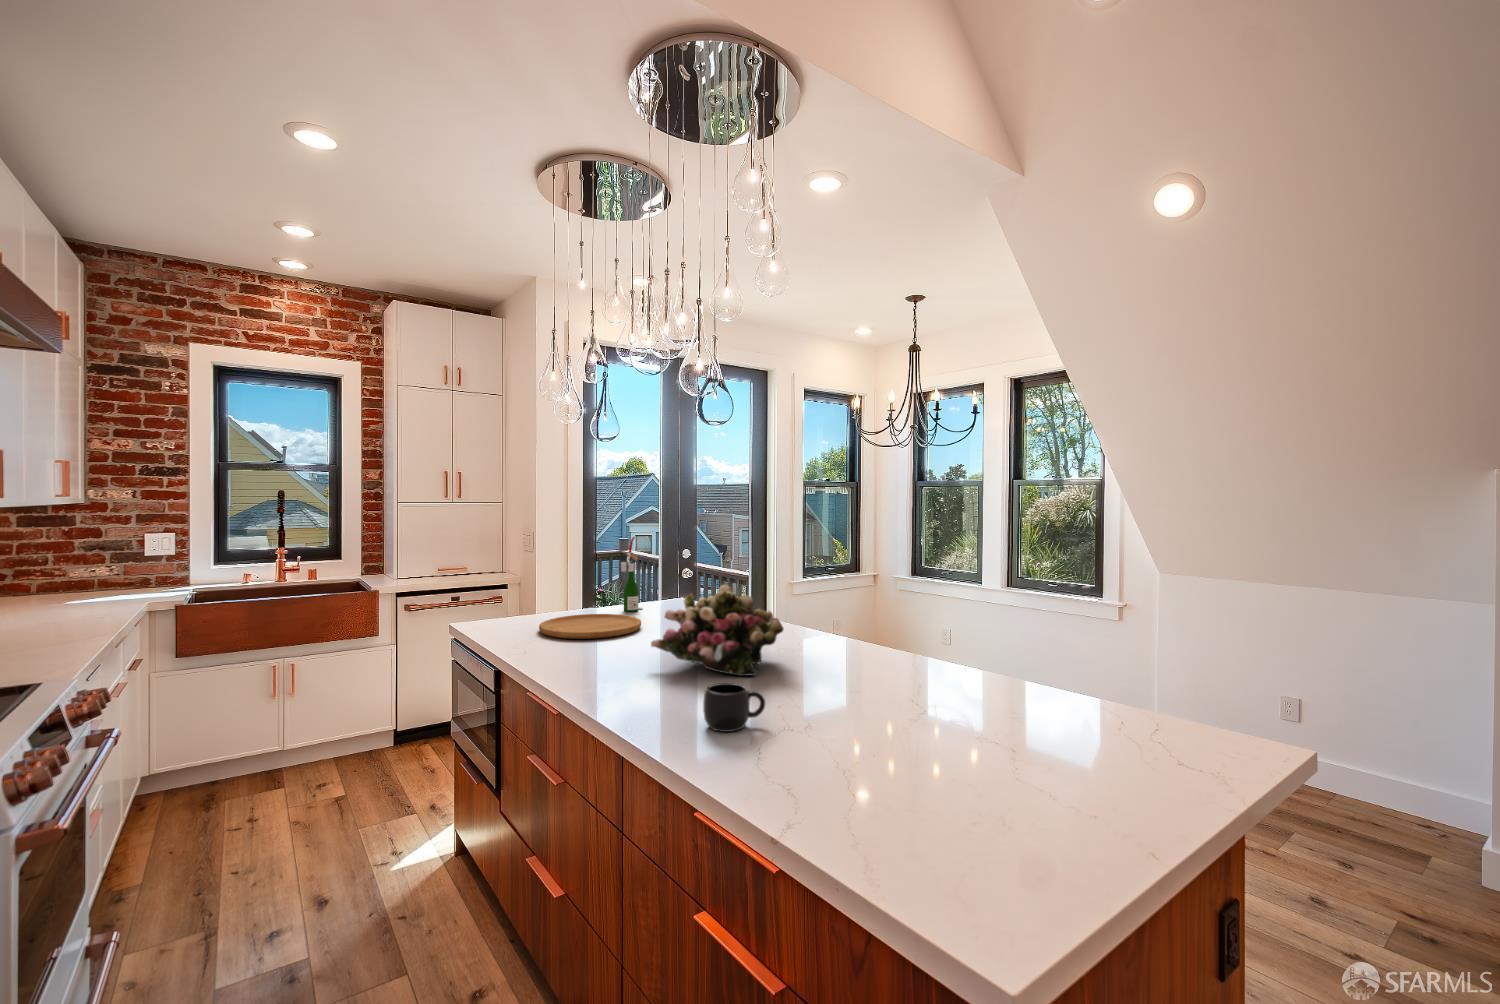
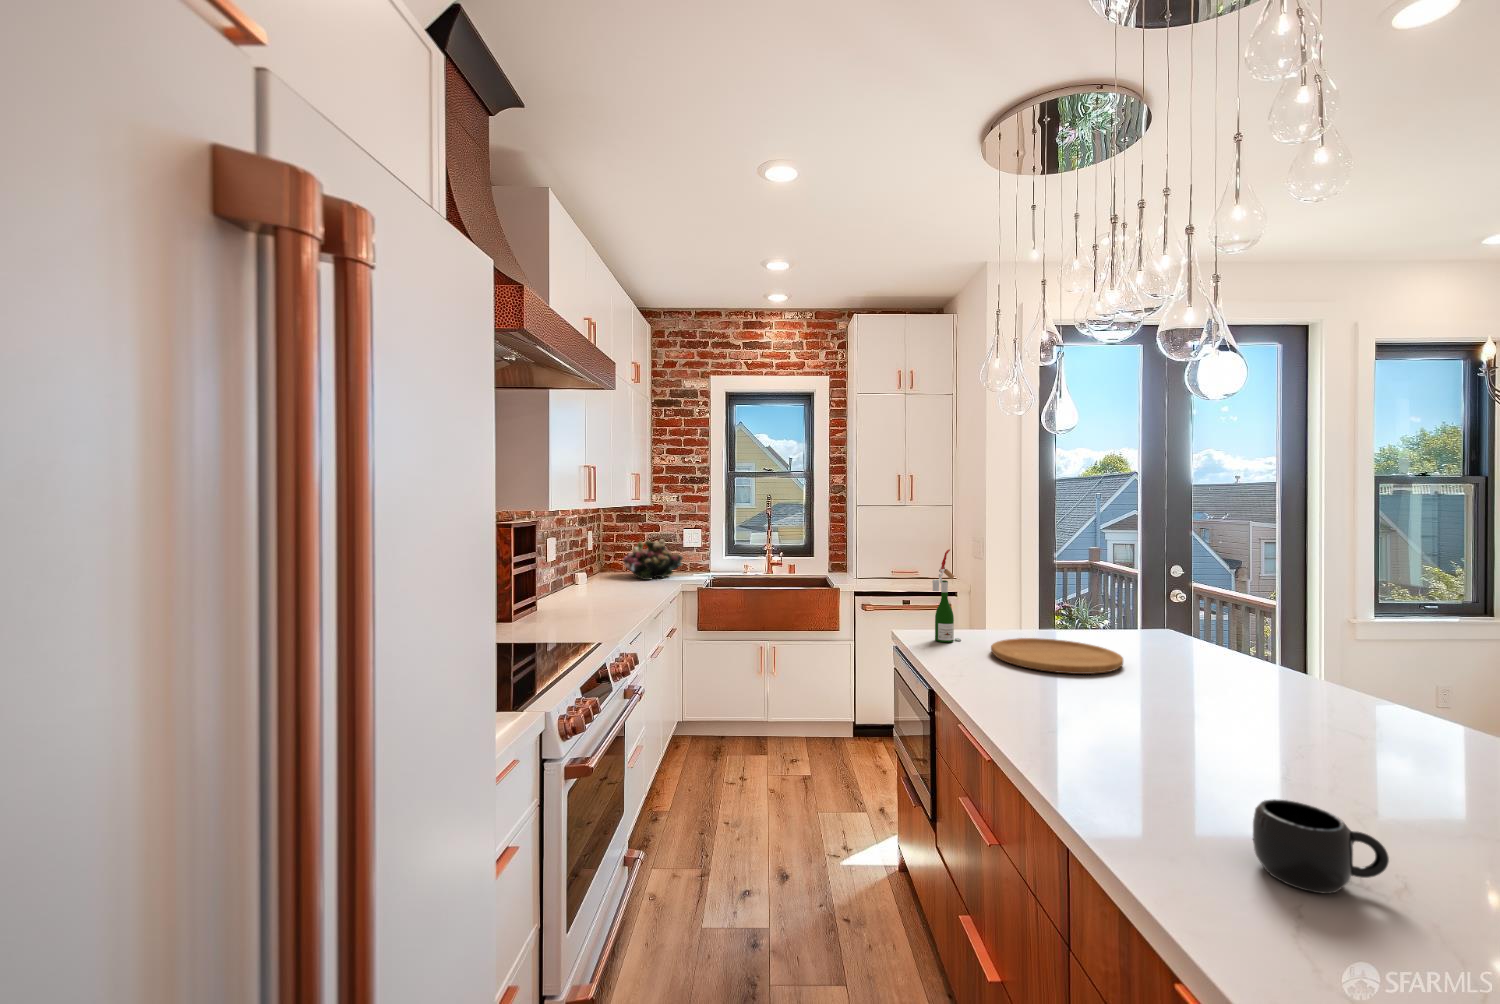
wine bottle: present [621,537,643,612] -> present [932,549,961,642]
flower arrangement: present [651,585,783,676] -> present [623,539,683,580]

